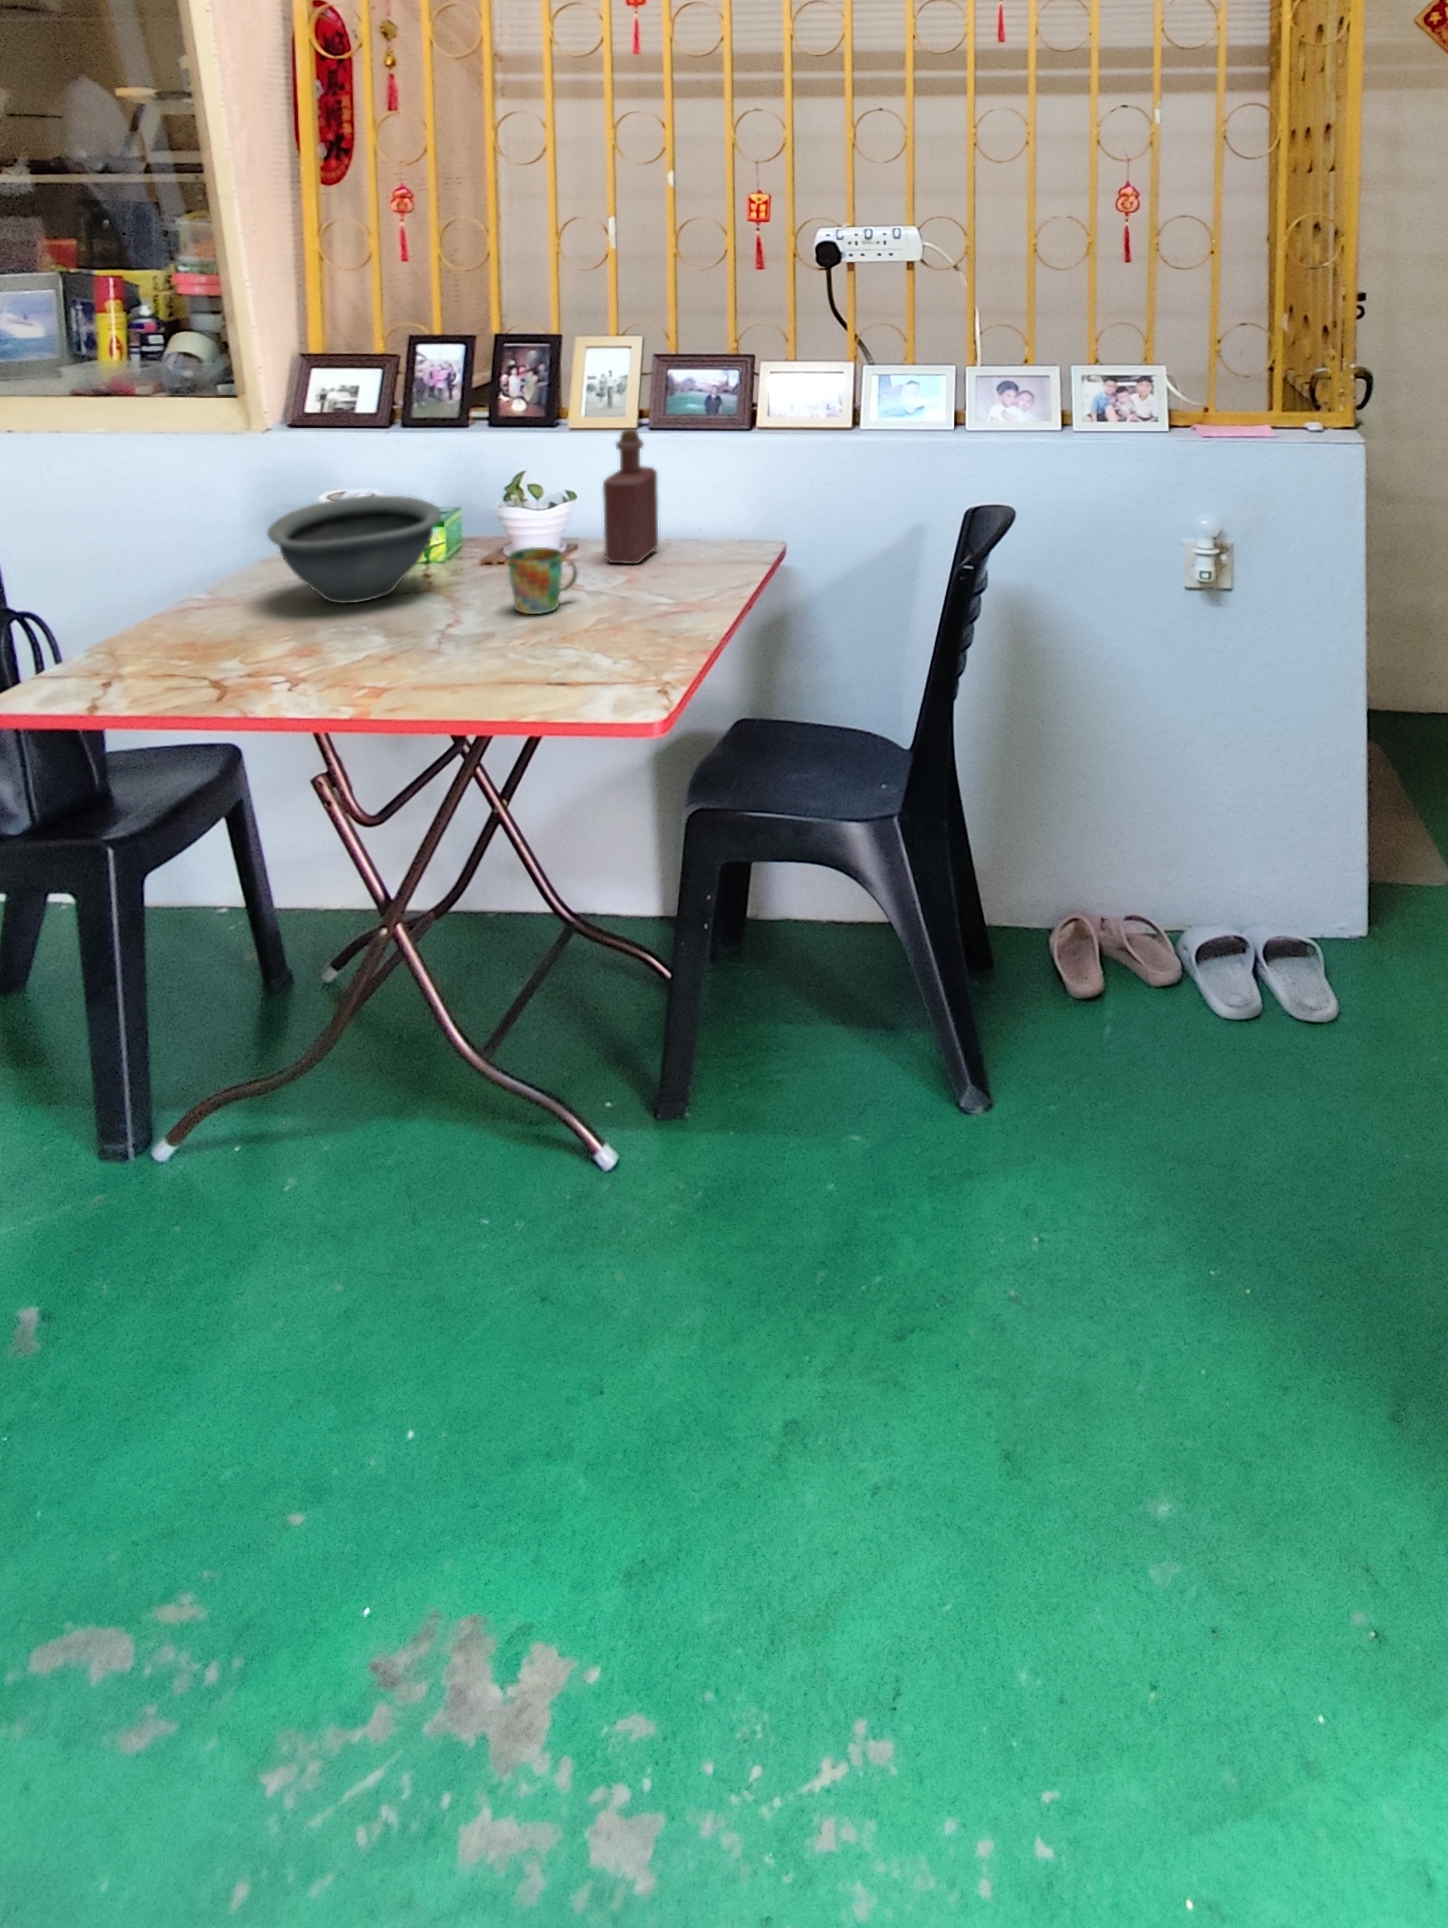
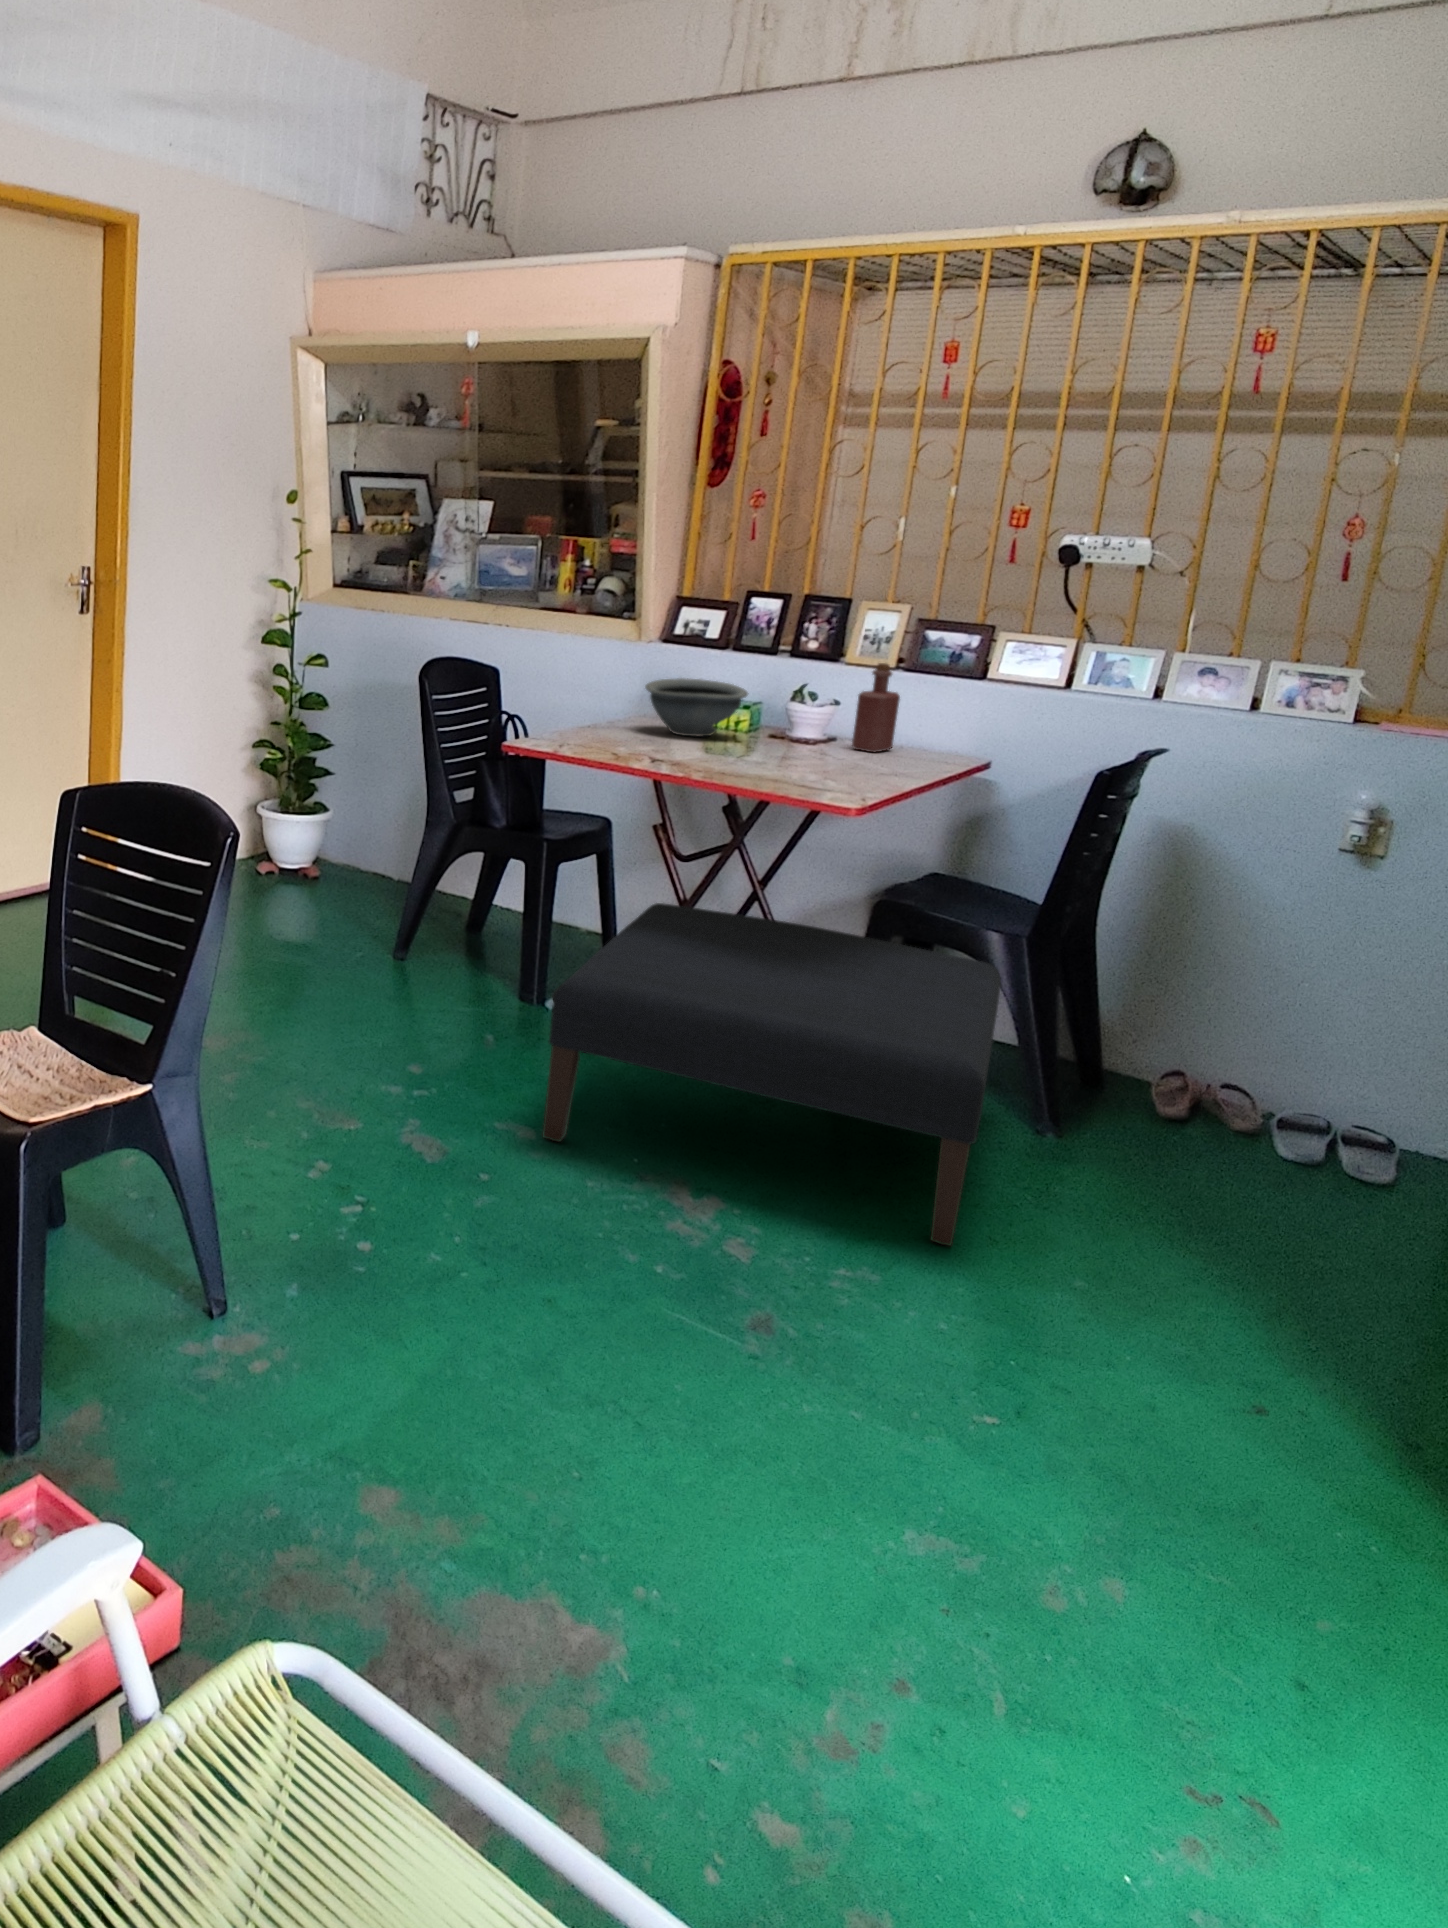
mug: present [509,547,577,614] -> none [782,718,826,757]
ottoman: none [147,882,1043,1771] -> present [543,903,1001,1246]

